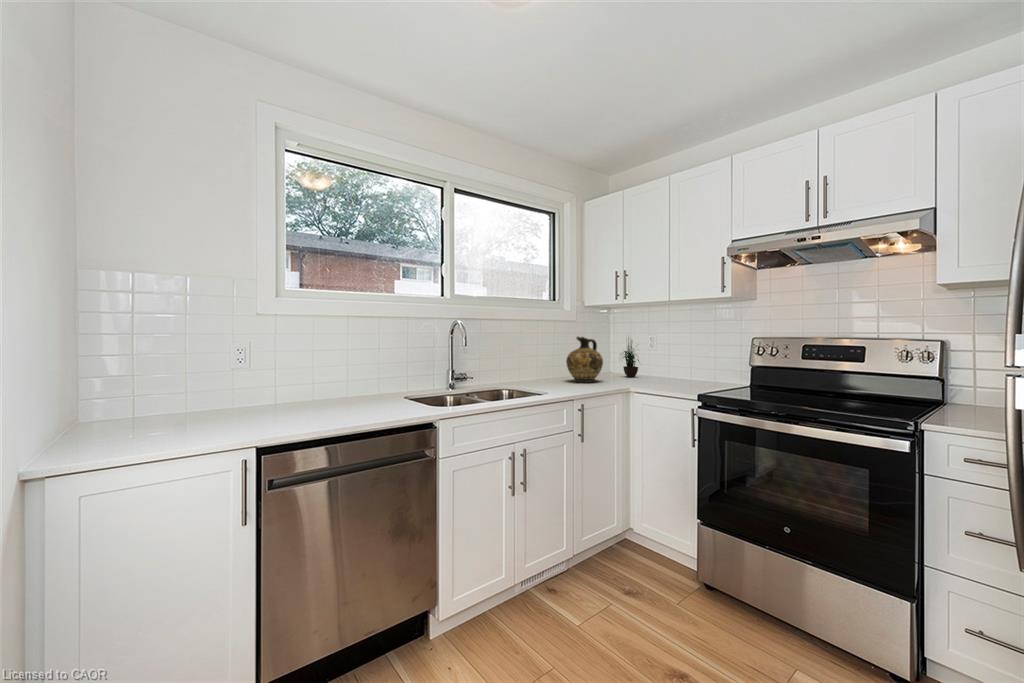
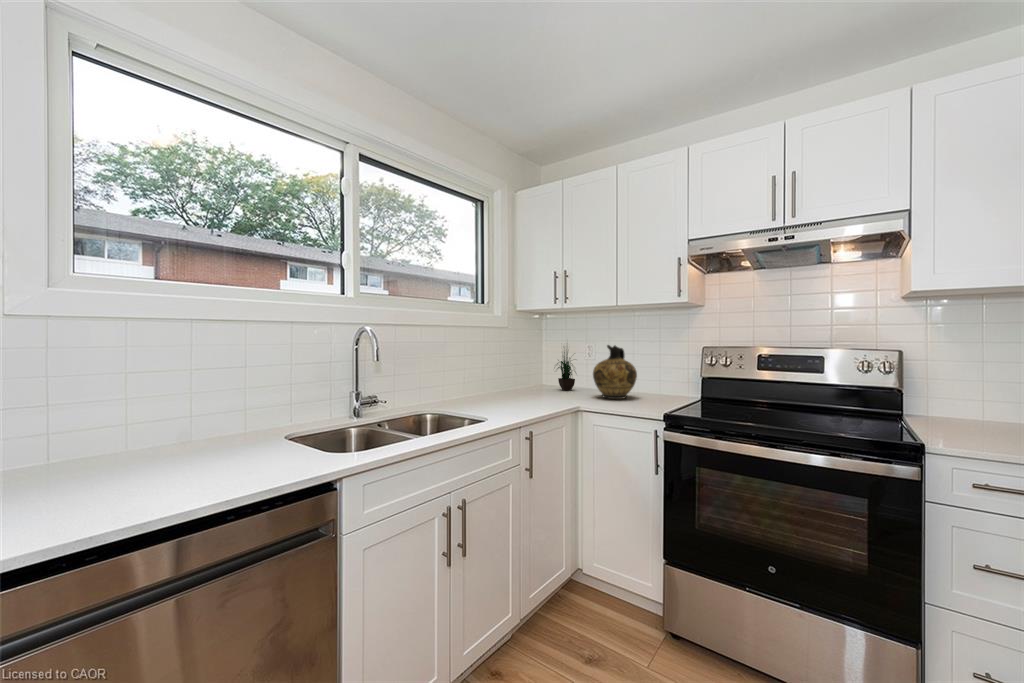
ceramic jug: present [566,337,603,382] -> present [593,345,637,399]

